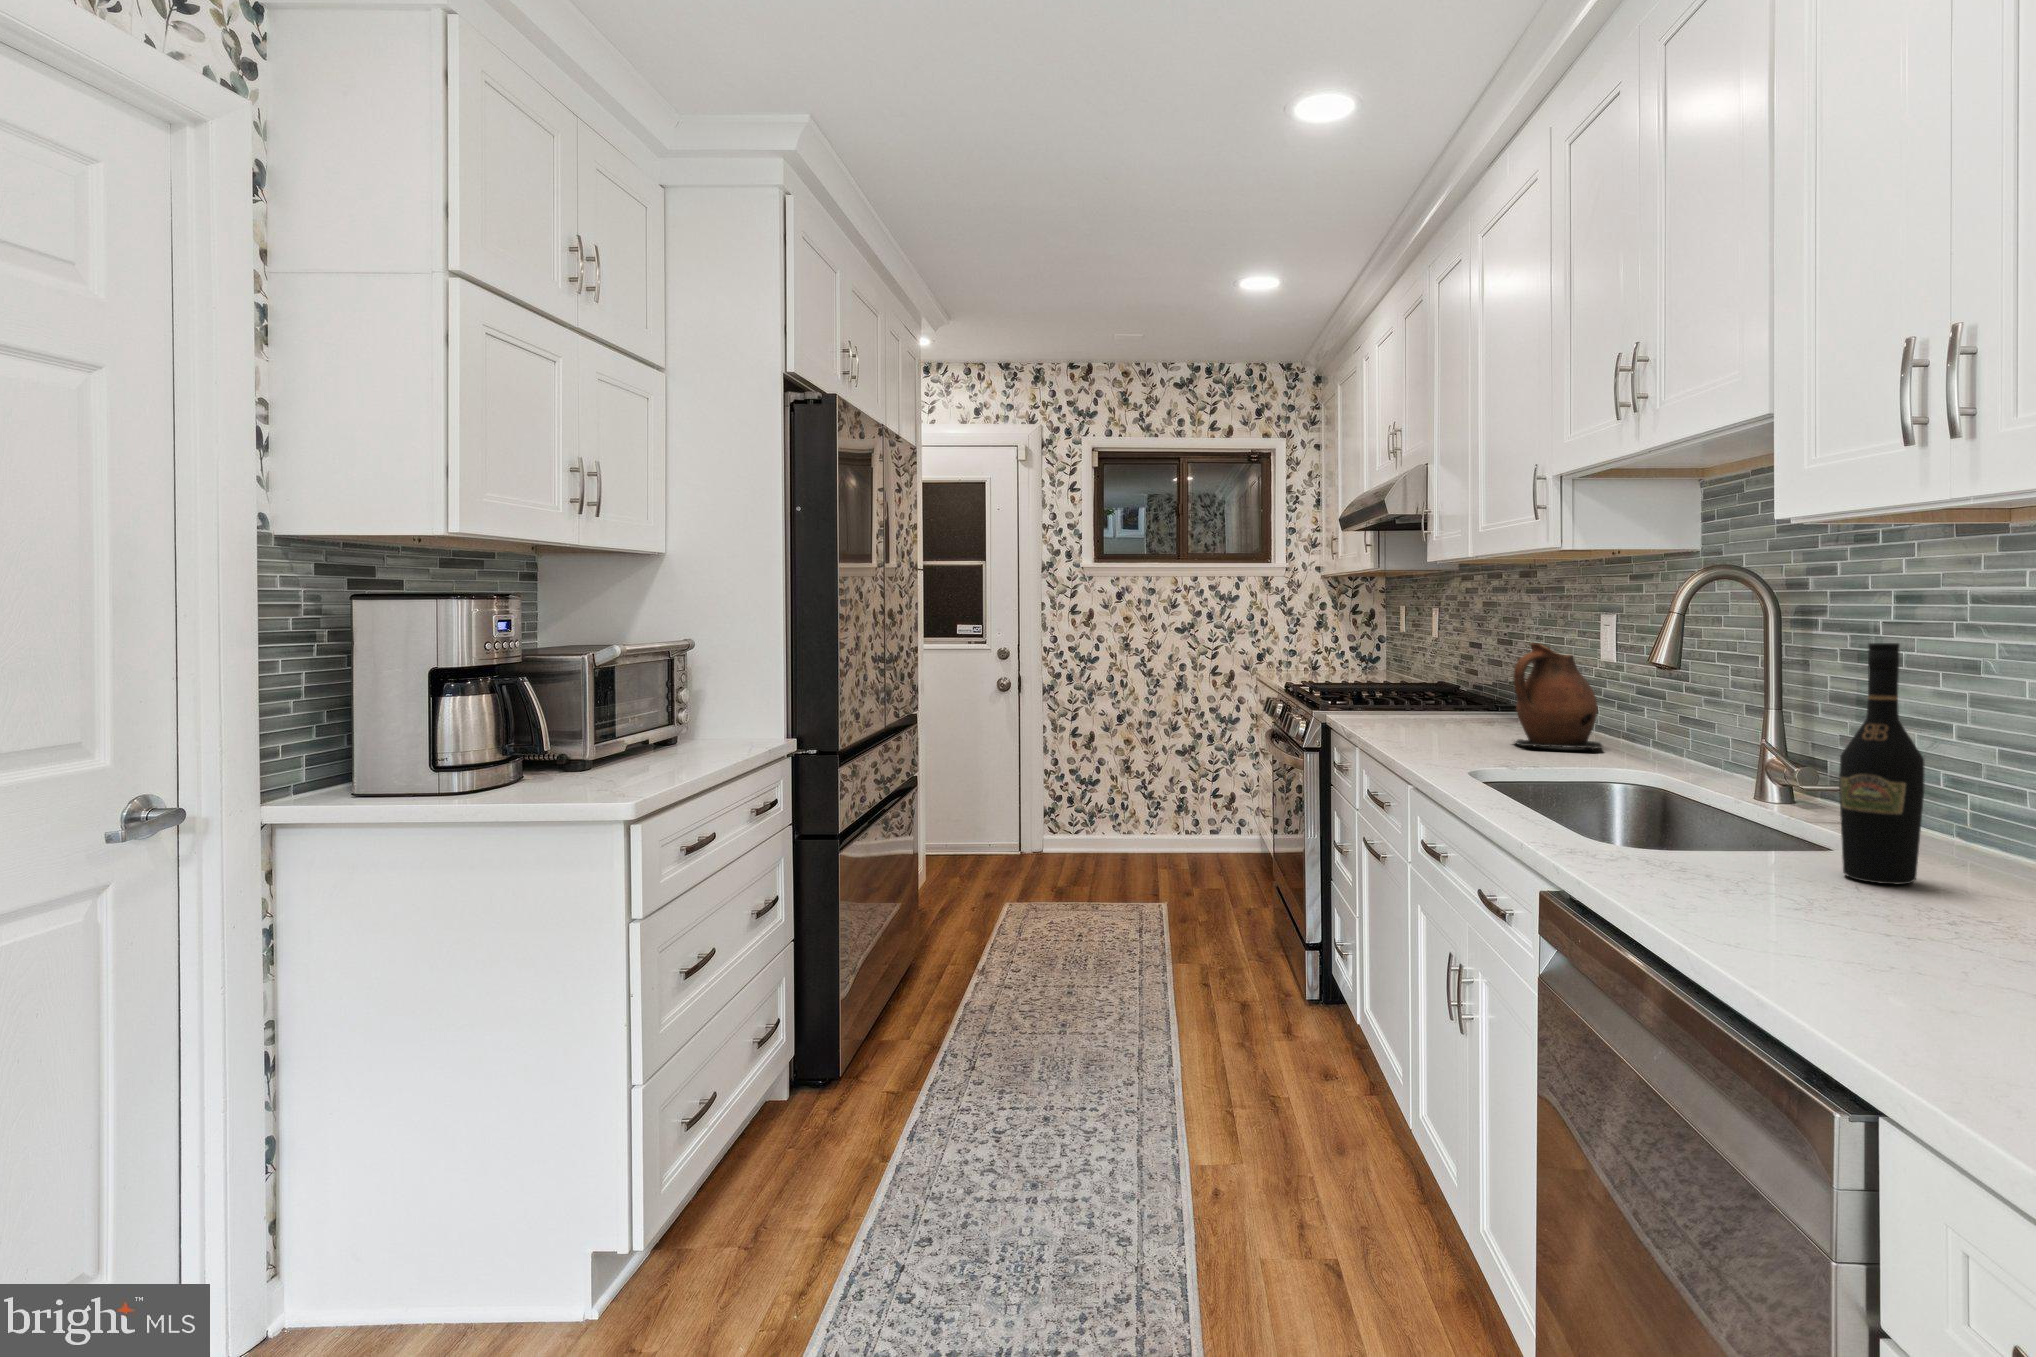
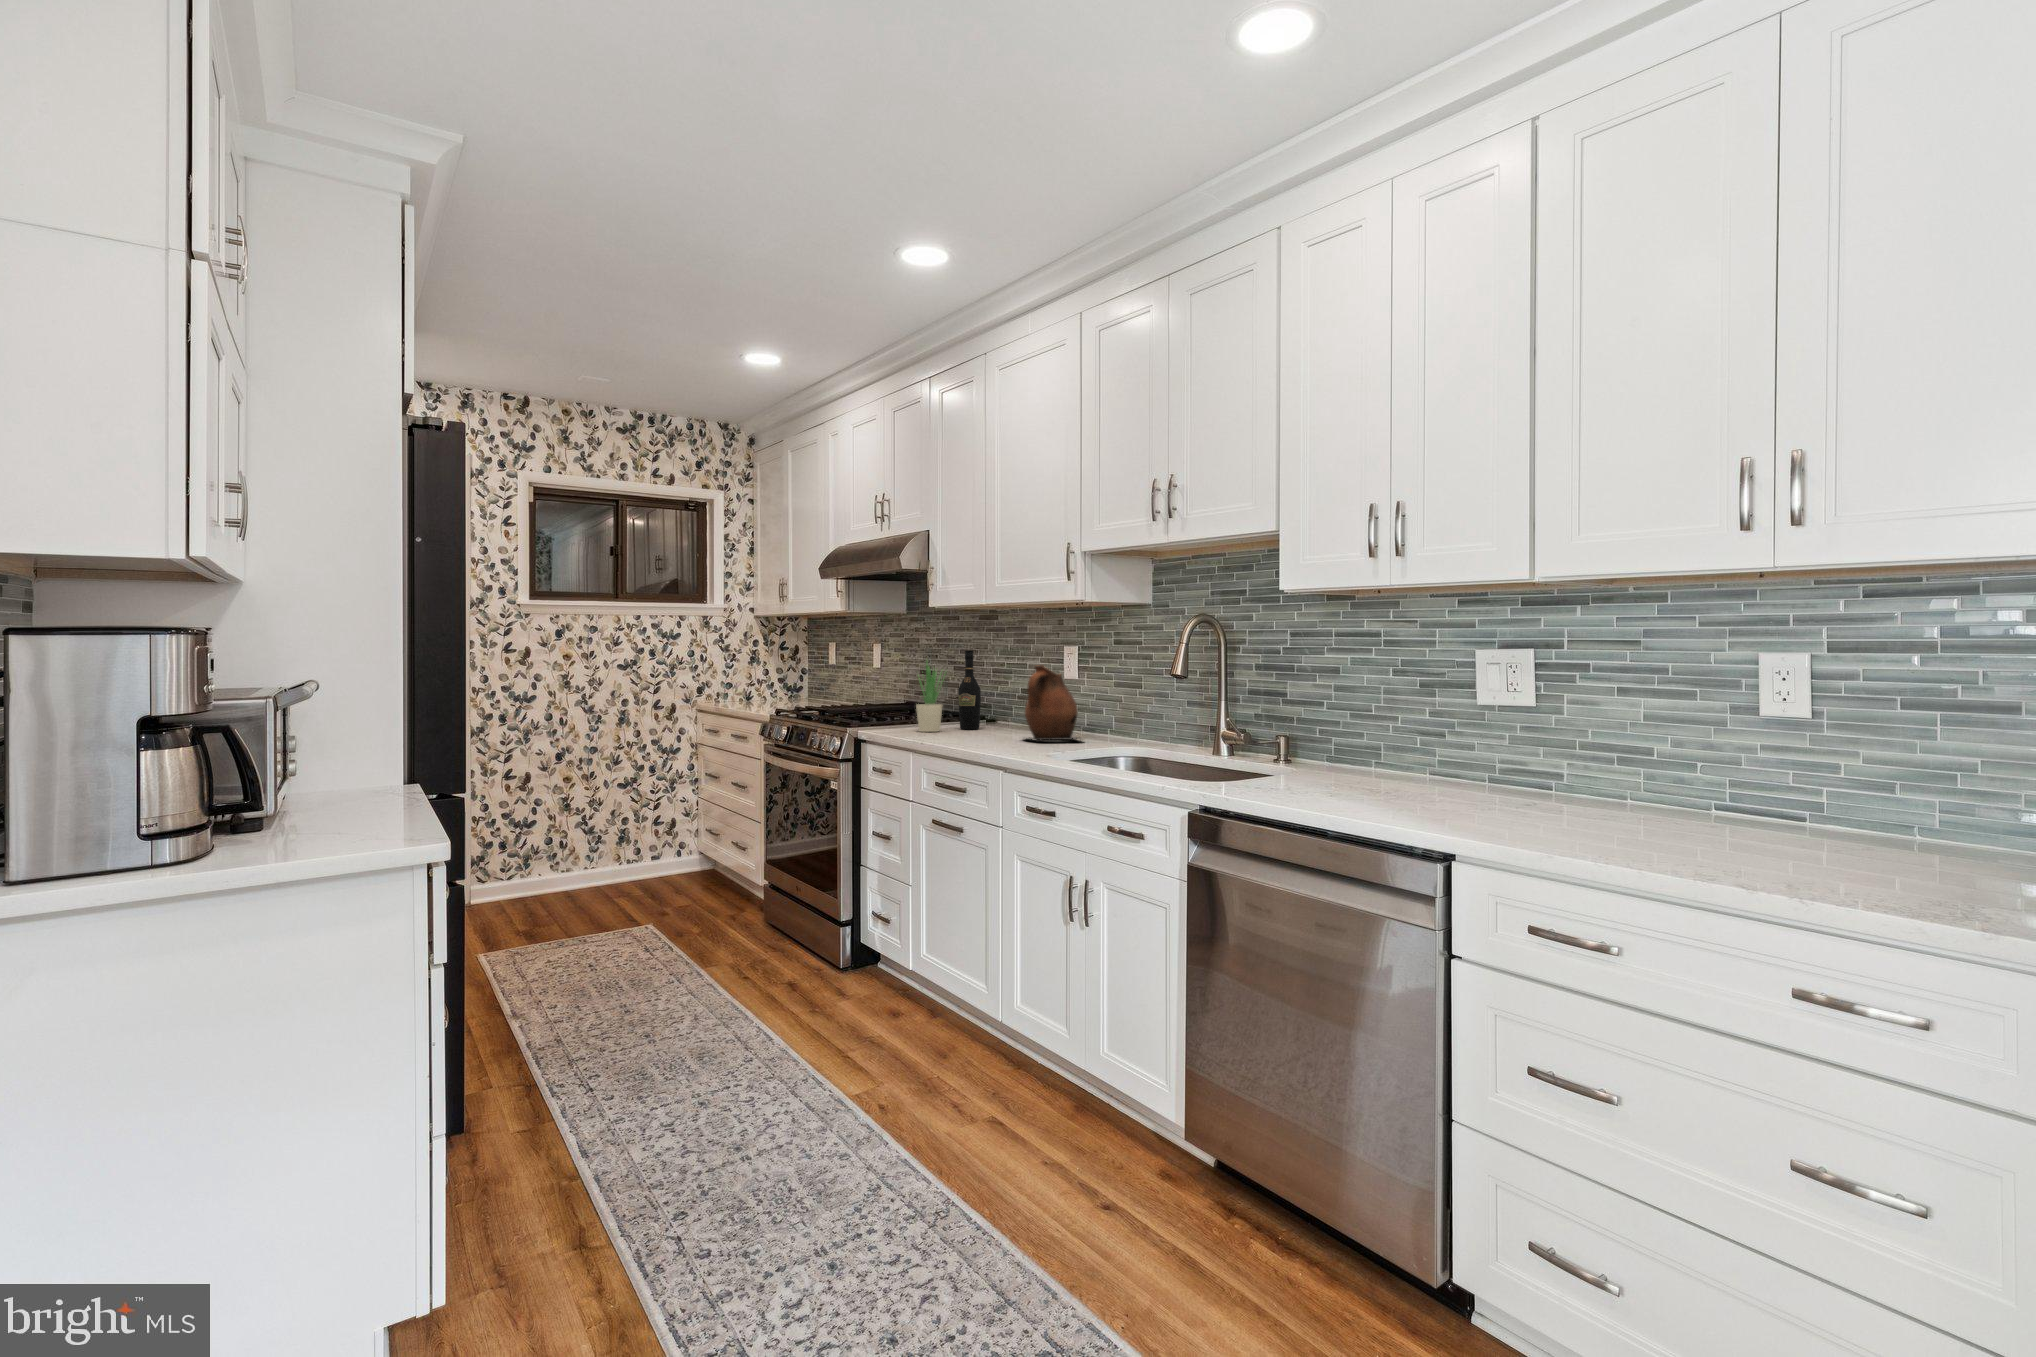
potted plant: none [1408,626,1449,722] -> present [916,662,944,732]
wine bottle: present [1839,643,1924,884] -> present [958,651,981,729]

